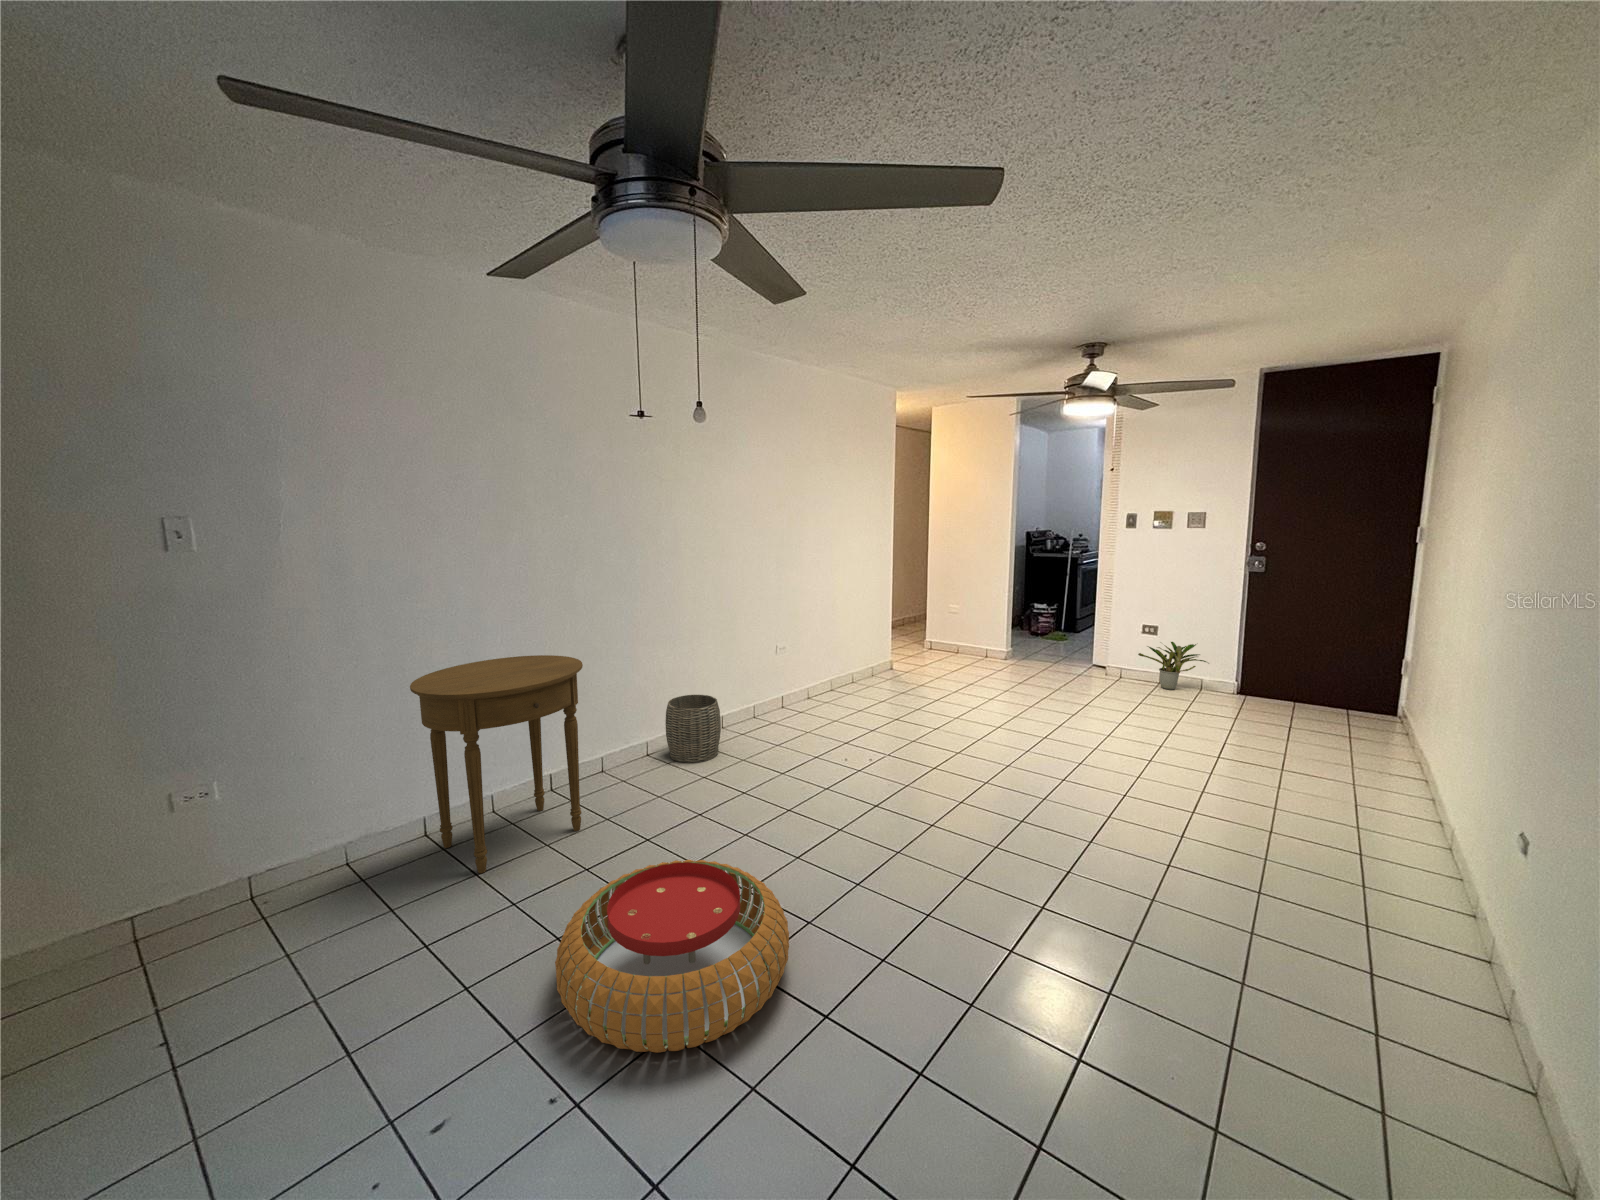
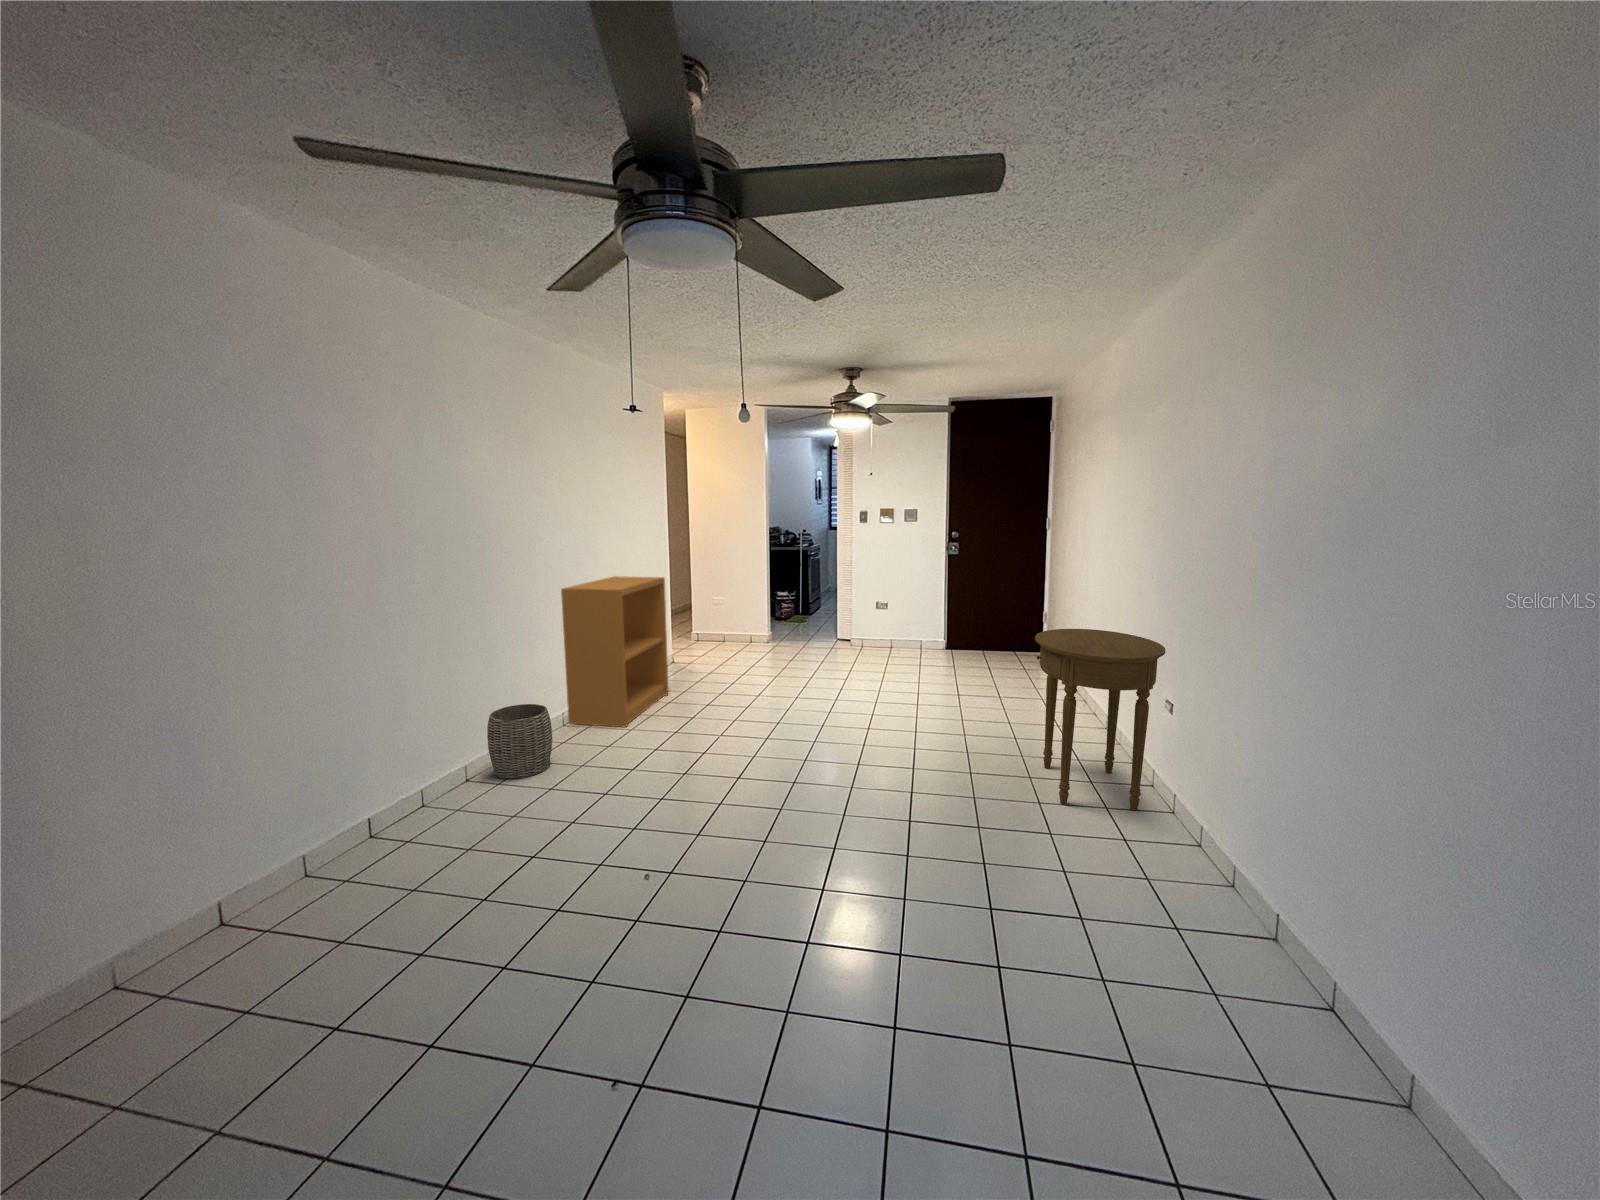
bookshelf: none [755,579,865,731] -> present [561,576,669,727]
potted plant: present [1138,642,1206,690] -> none [878,612,927,651]
side table: present [410,655,583,873] -> present [1035,629,1165,811]
pouf: present [555,860,789,1053] -> none [535,846,768,1032]

